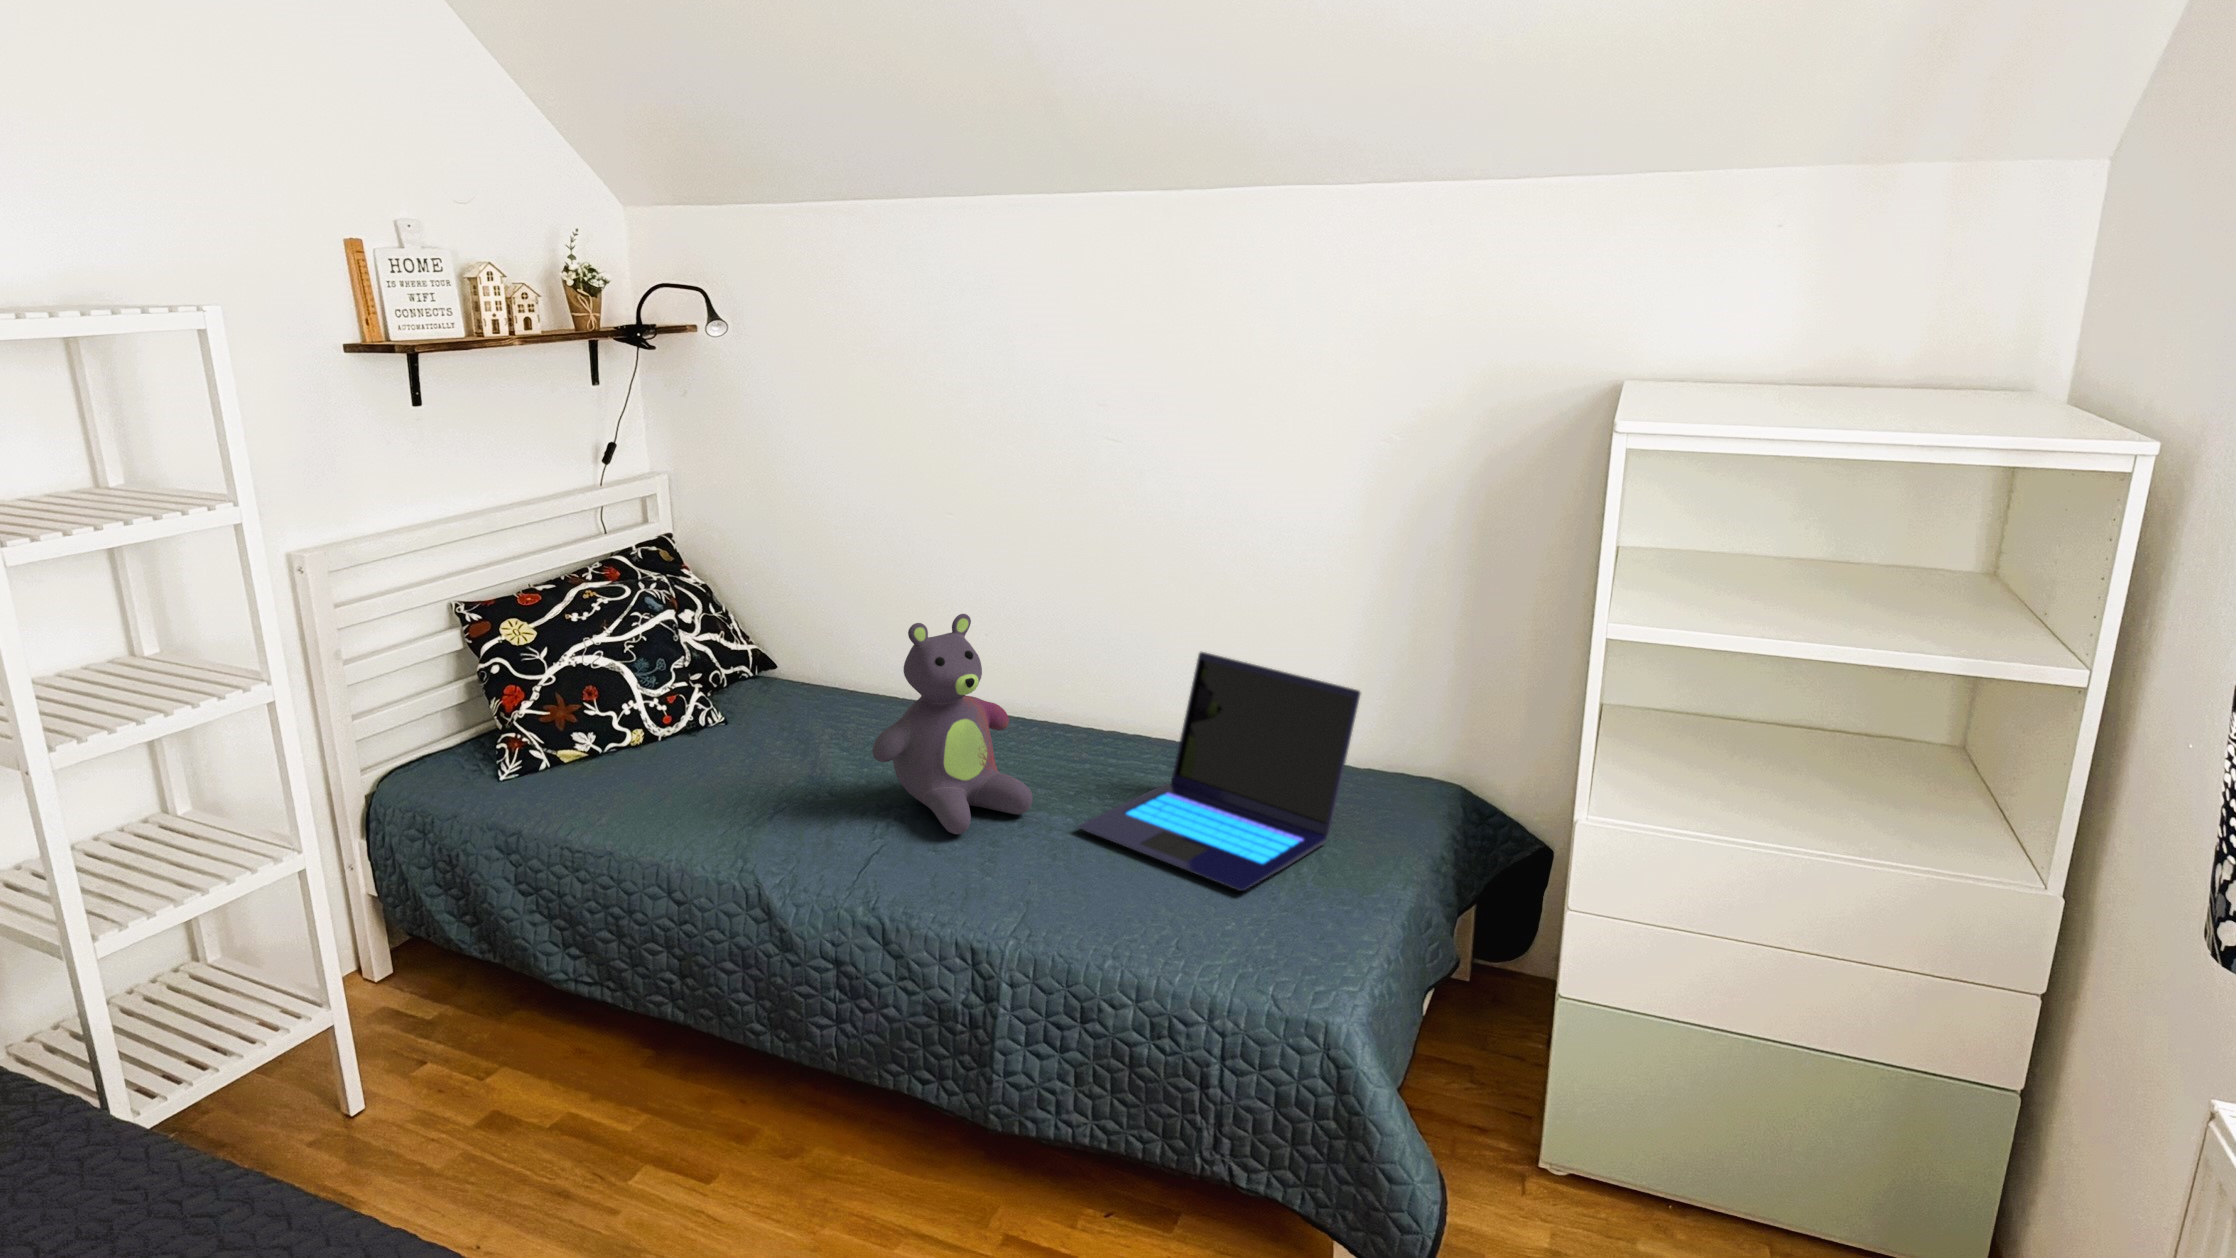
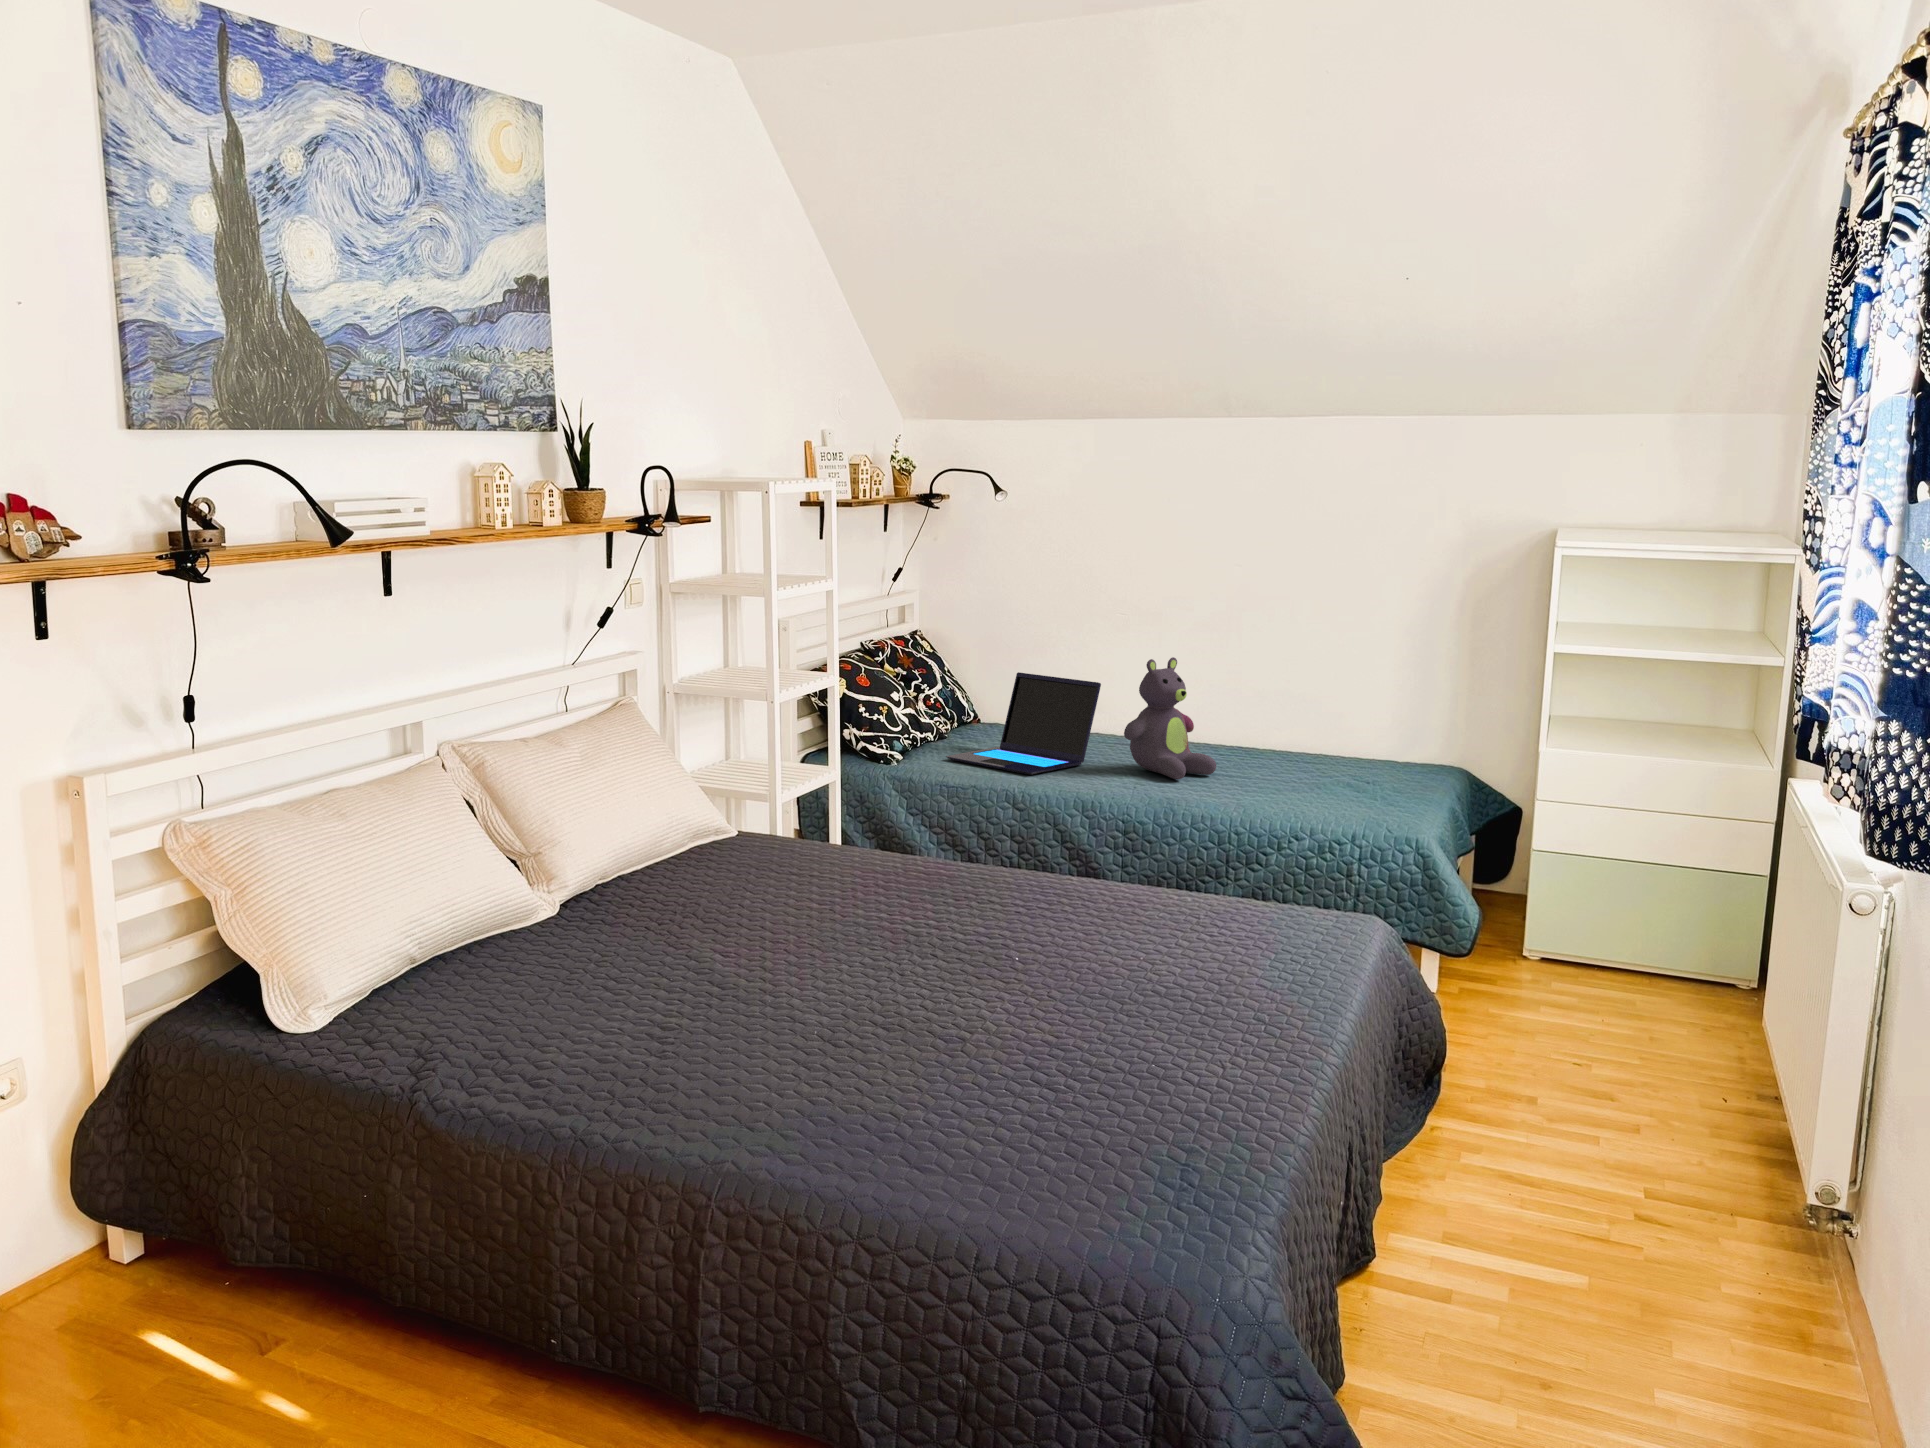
laptop: present [1078,652,1361,891] -> present [946,672,1101,775]

